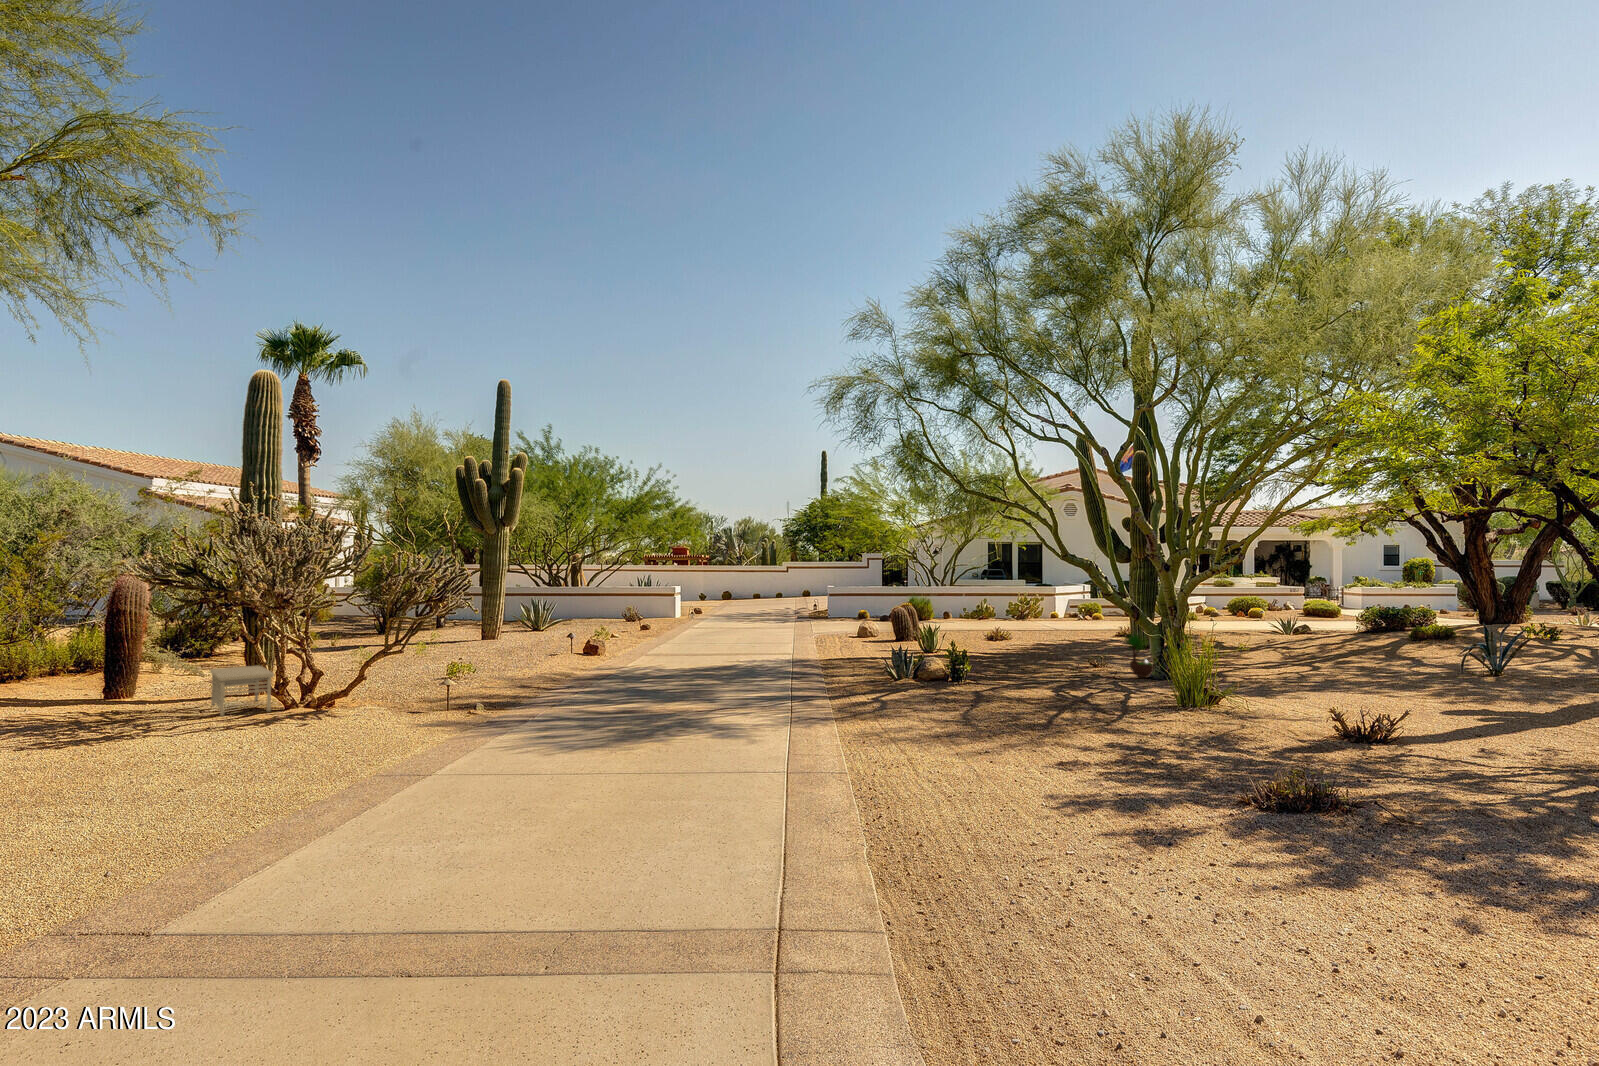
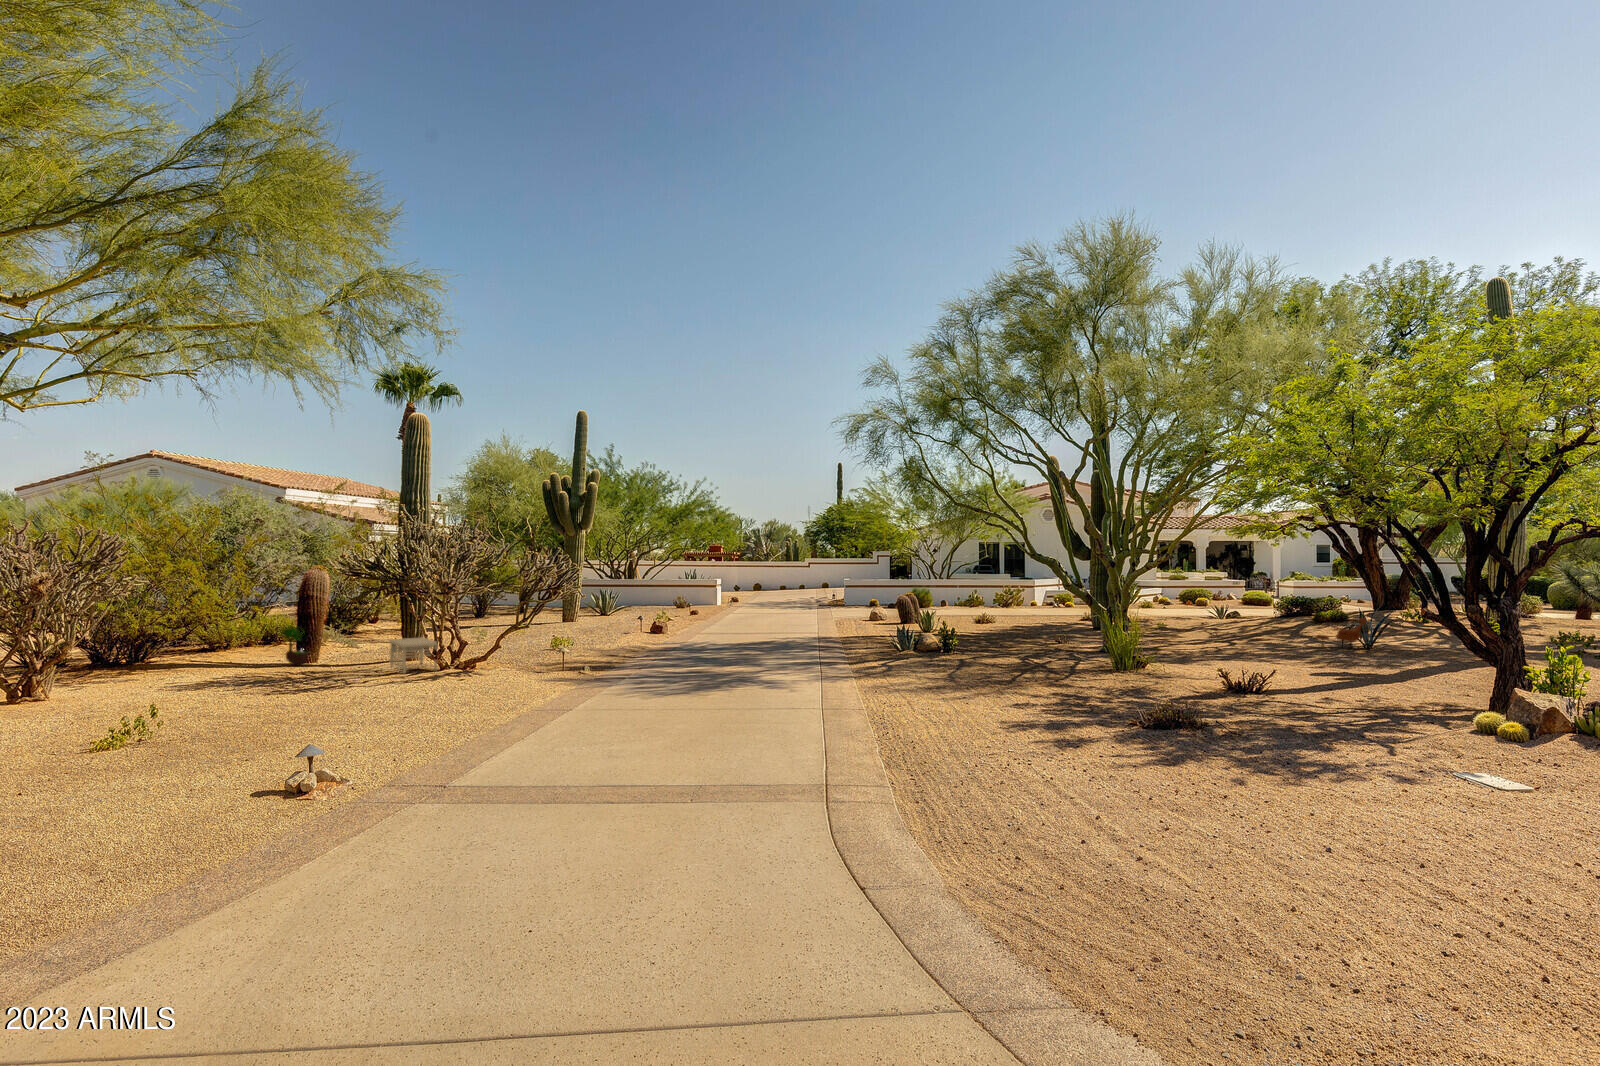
potted tree: present [1124,634,1153,677] -> present [279,625,308,665]
lounge chair: none [1418,634,1487,675] -> present [1316,618,1366,648]

